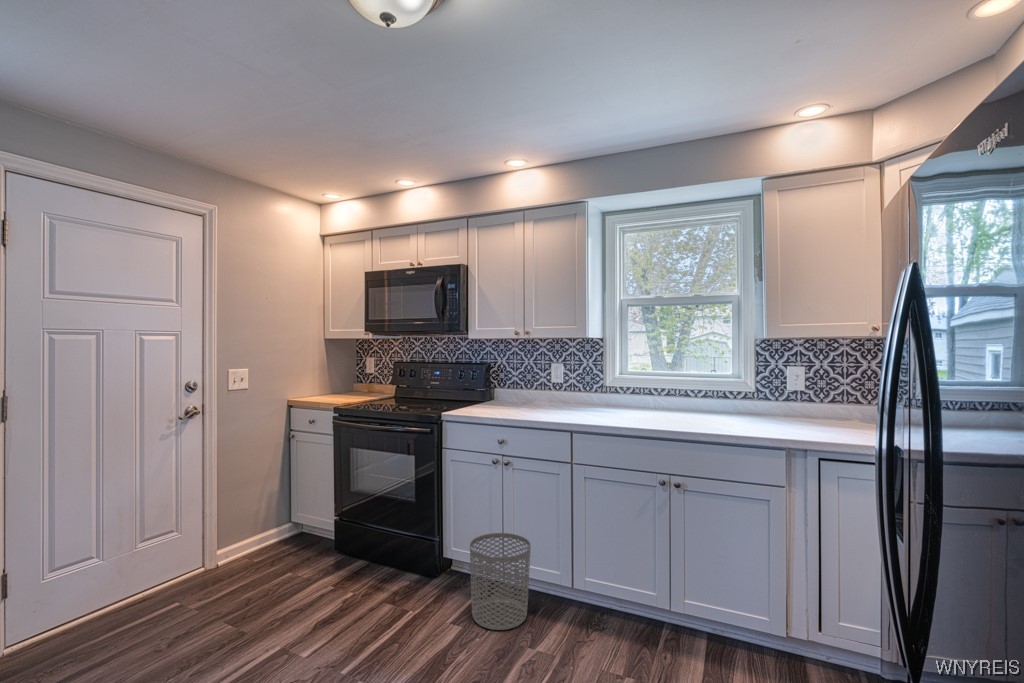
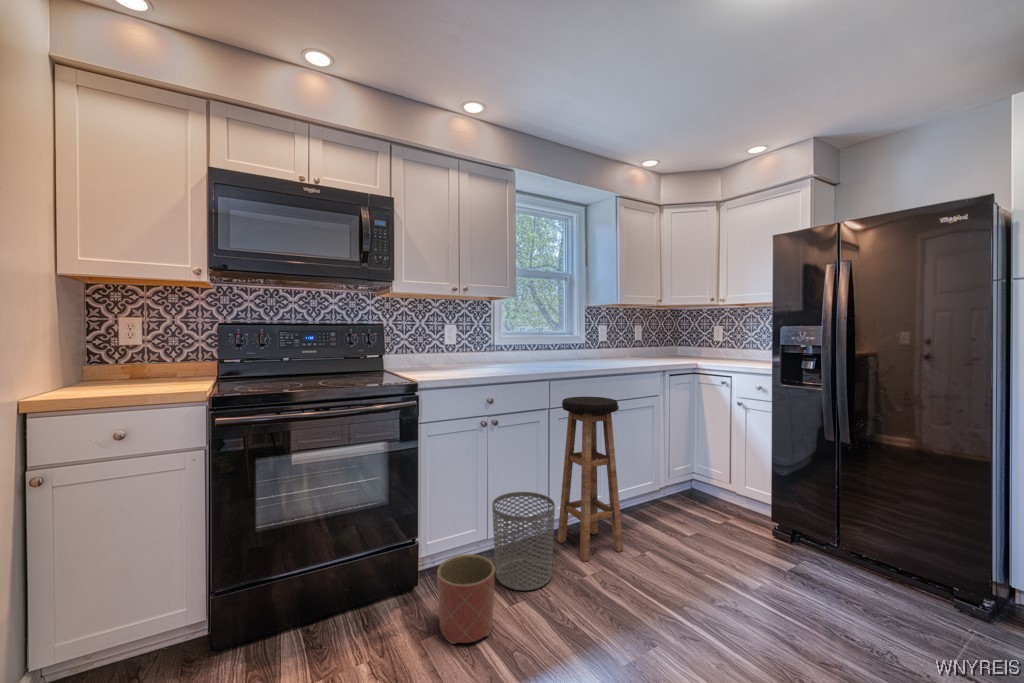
bar stool: none [558,454,631,659] -> present [557,397,623,562]
planter: none [388,557,435,626] -> present [437,554,495,644]

